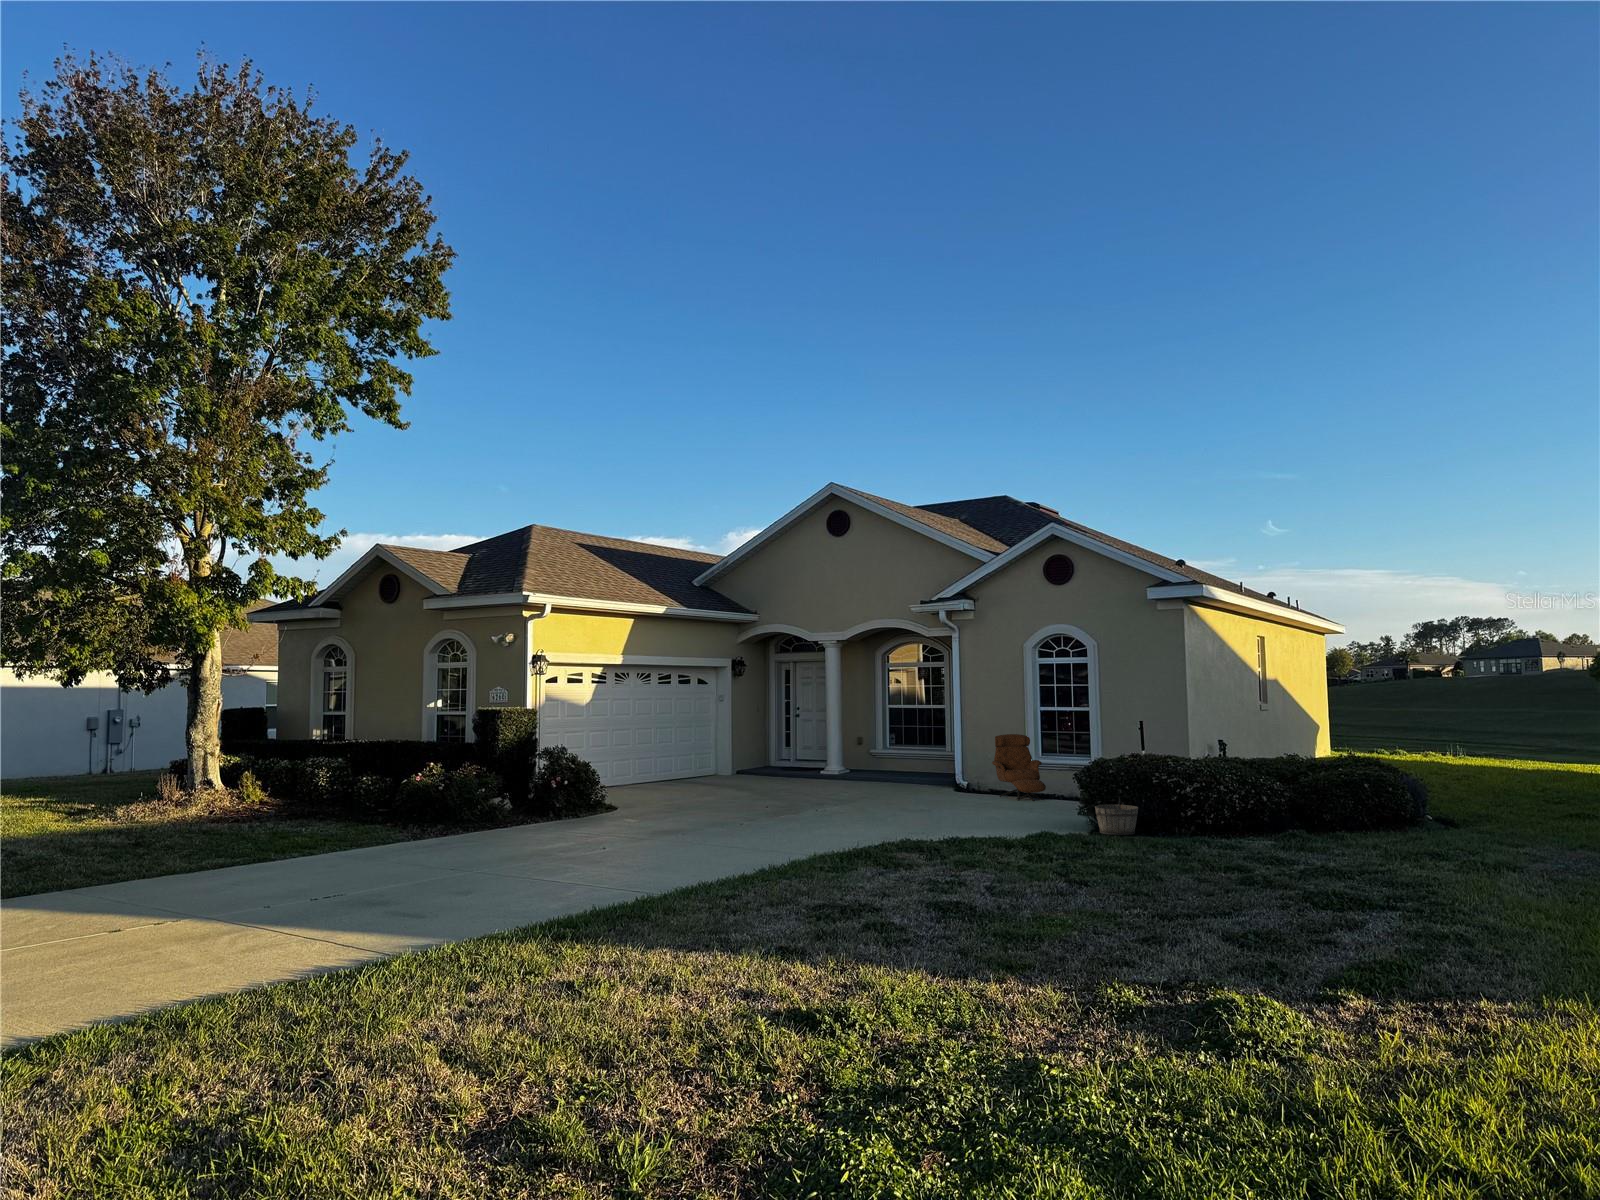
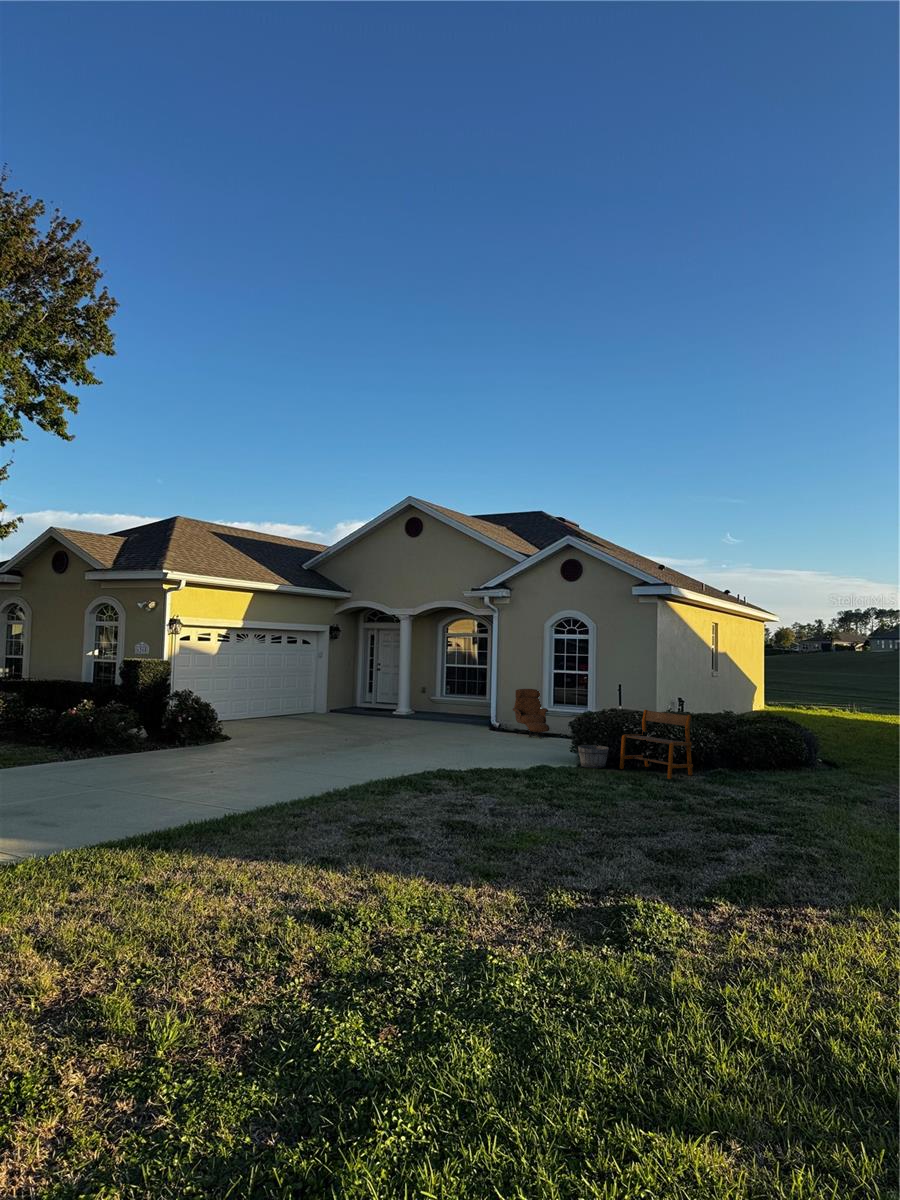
bench: none [1155,753,1261,847] -> present [620,710,693,779]

